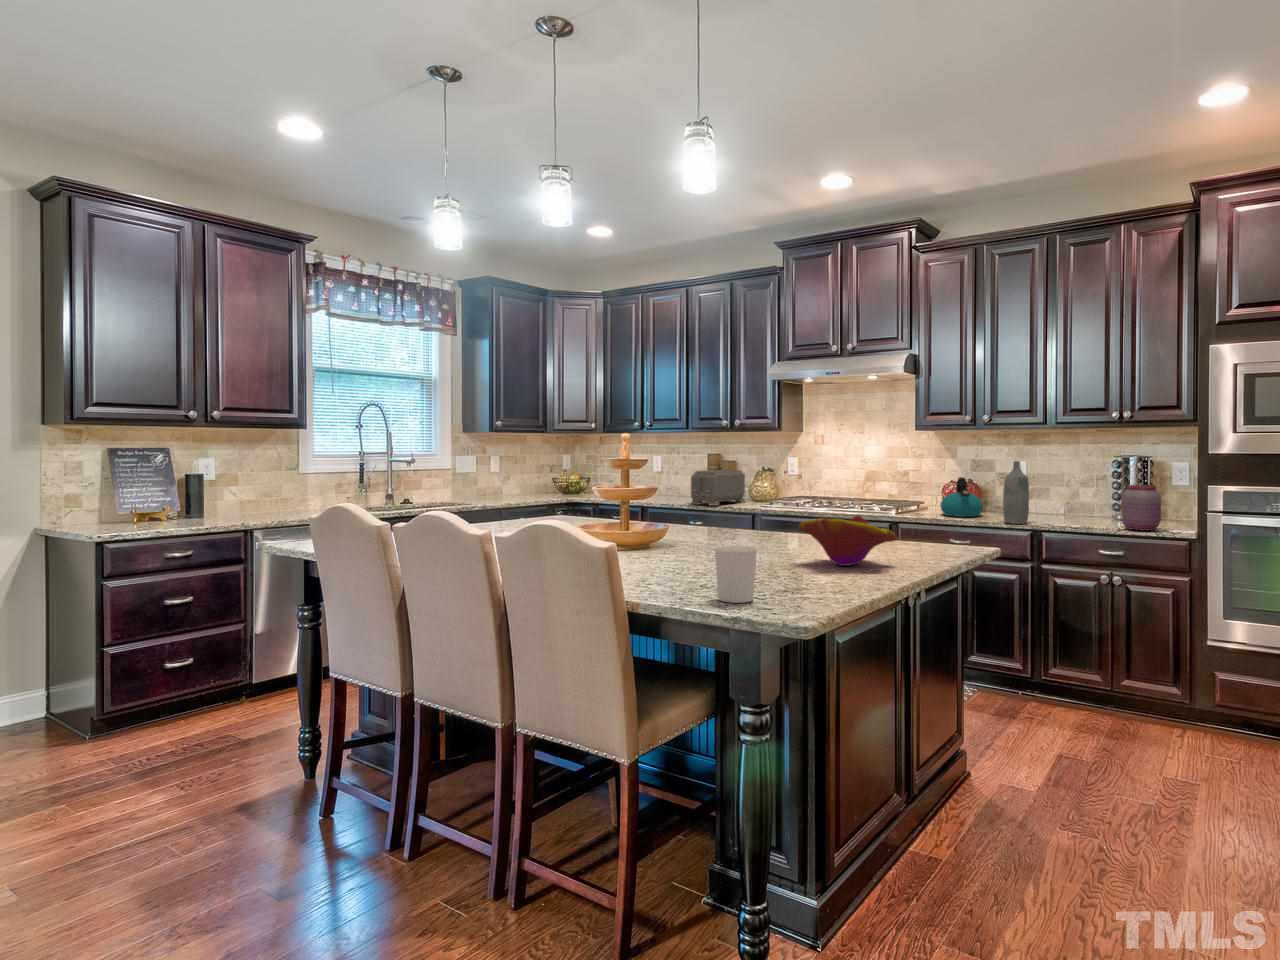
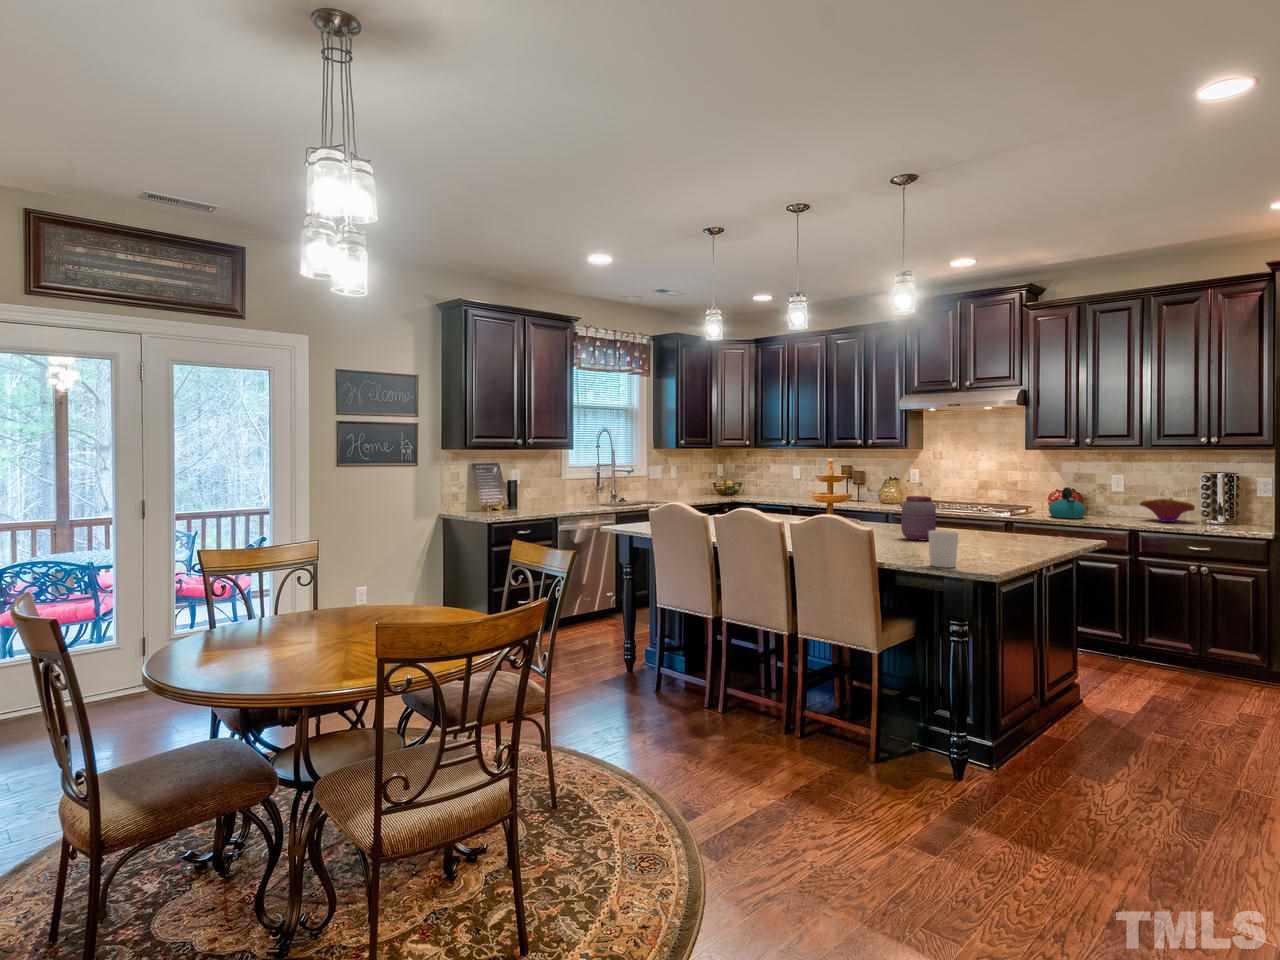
bottle: present [1003,461,1029,524] -> none [1105,475,1128,524]
toaster: present [691,470,745,506] -> none [837,480,880,507]
jar: present [1122,485,1161,531] -> present [901,496,936,541]
decorative bowl: present [799,516,896,566] -> present [1140,498,1195,522]

